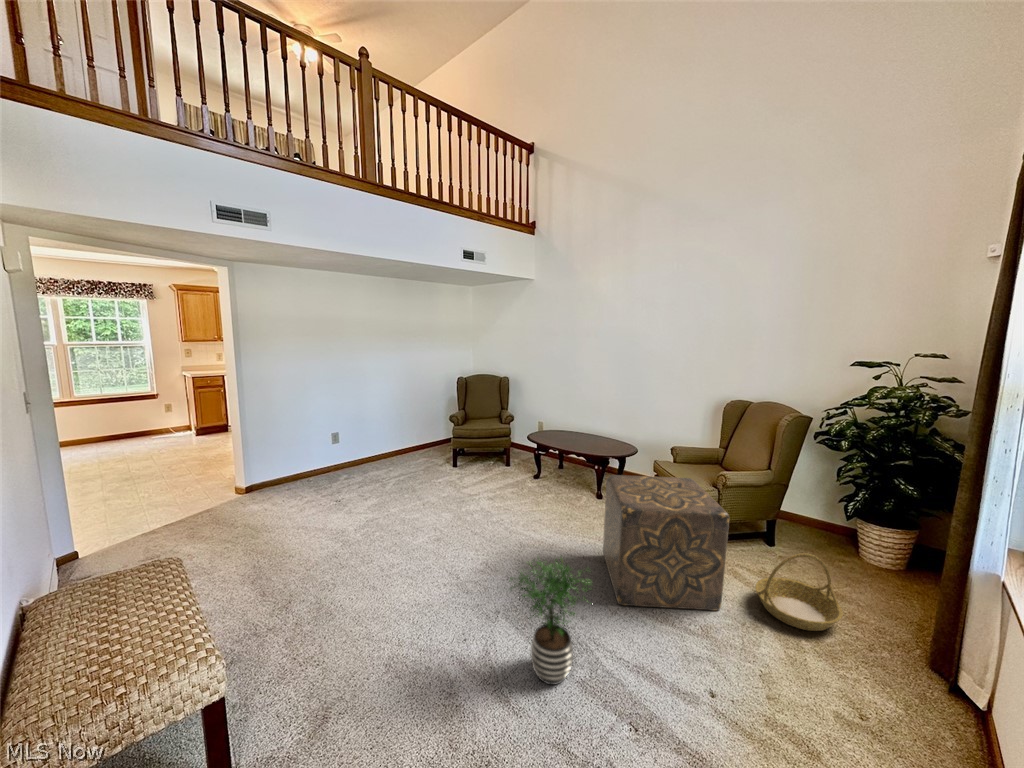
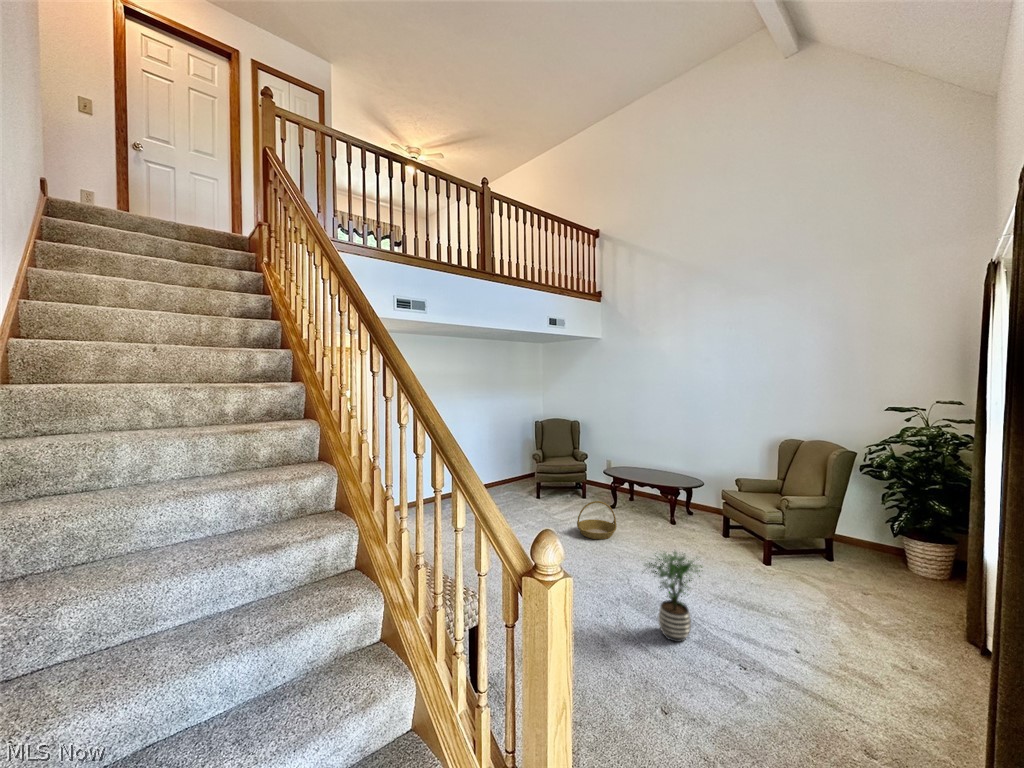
ottoman: present [603,475,729,611] -> none [690,499,797,603]
basket: present [755,553,843,631] -> present [577,501,617,539]

